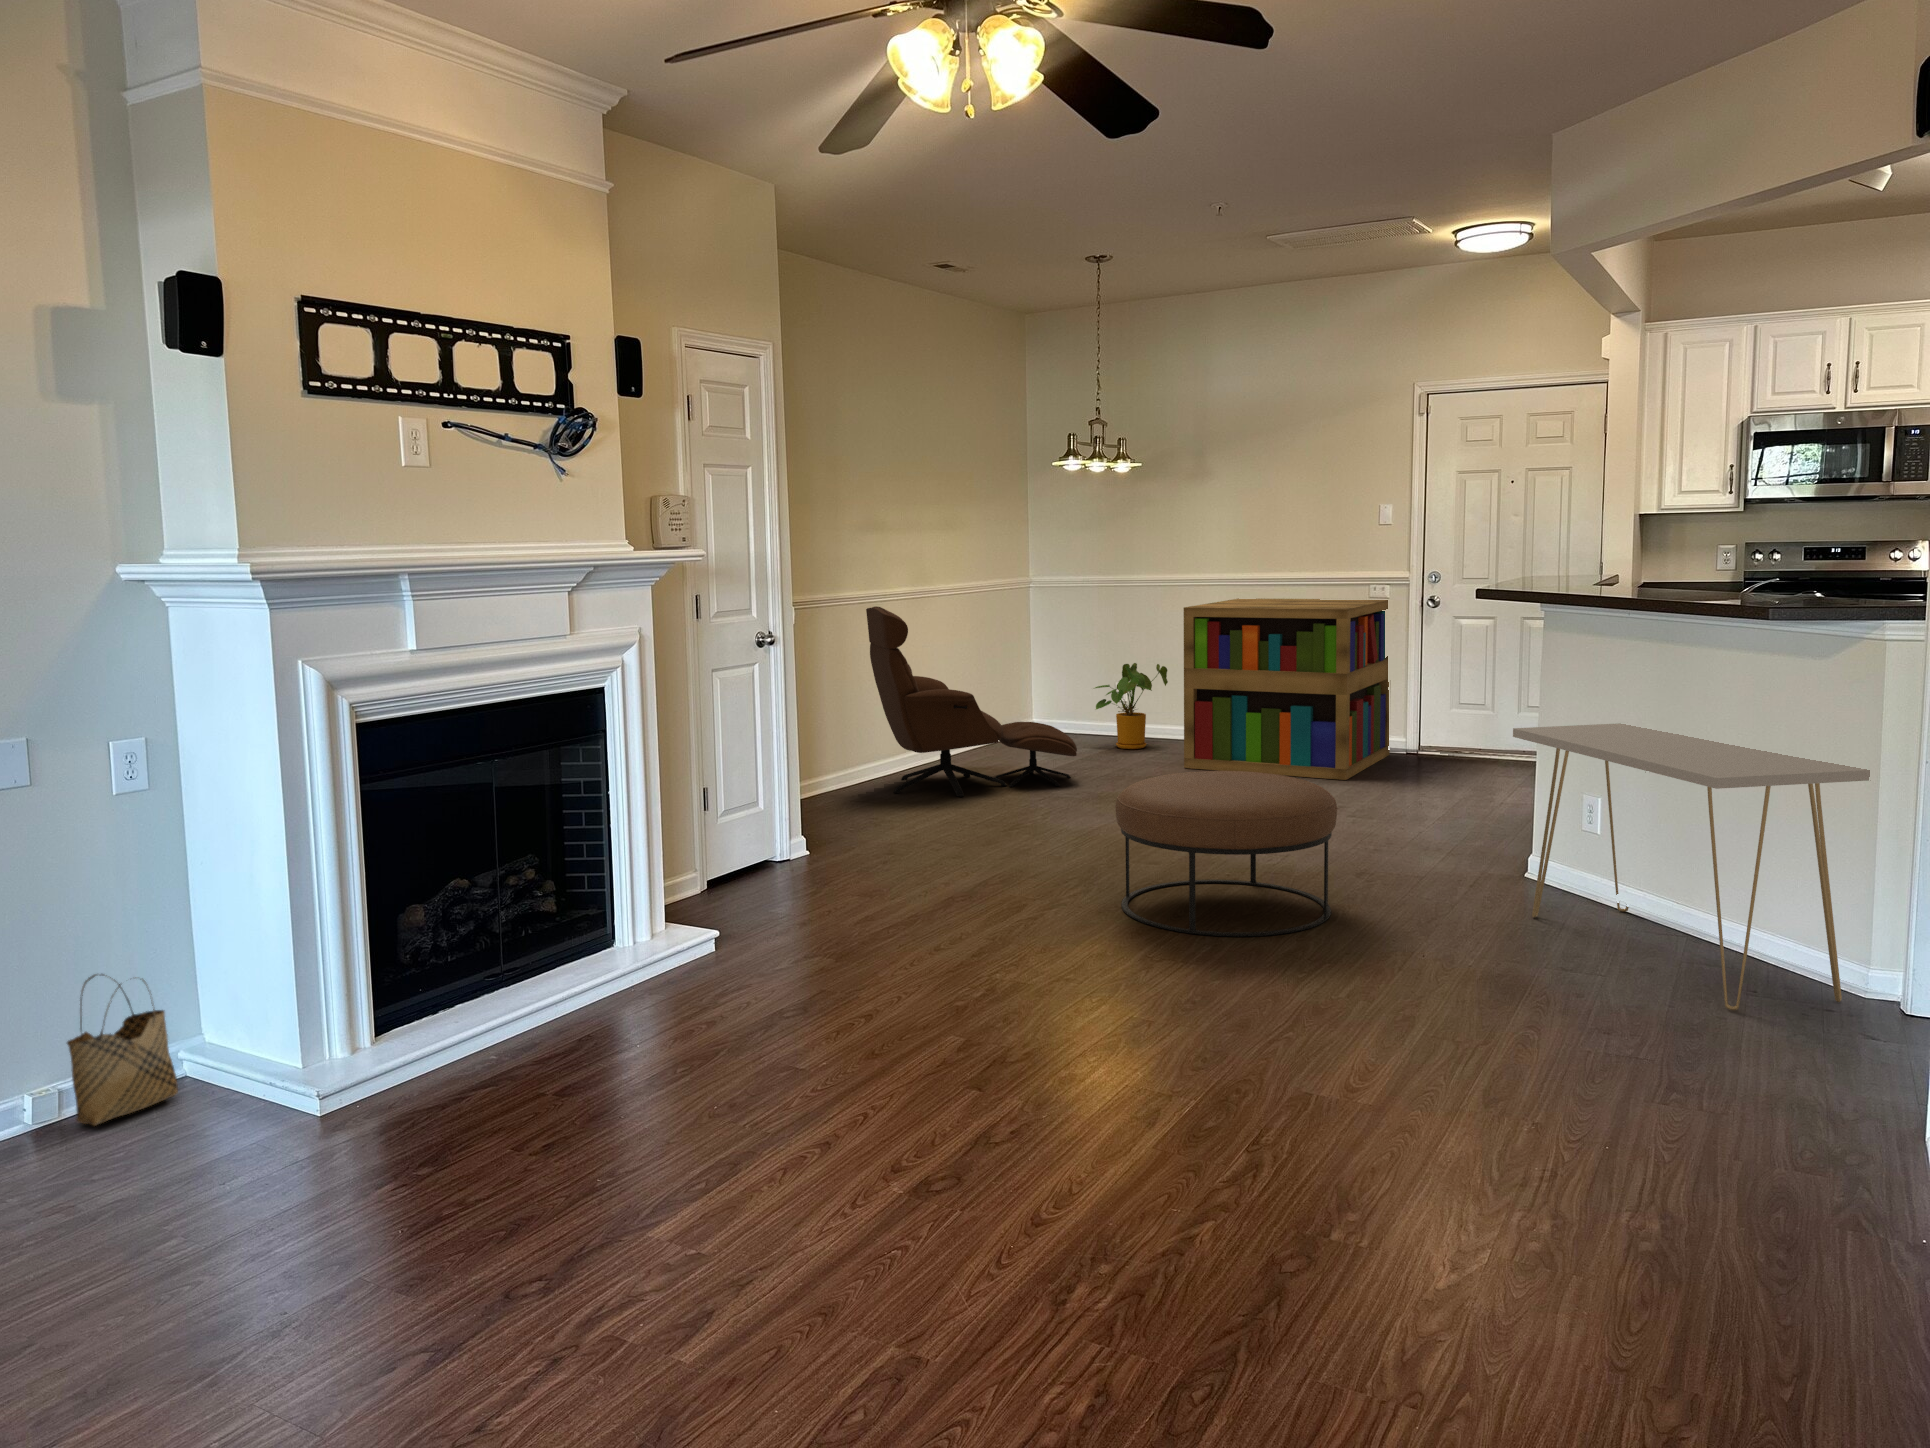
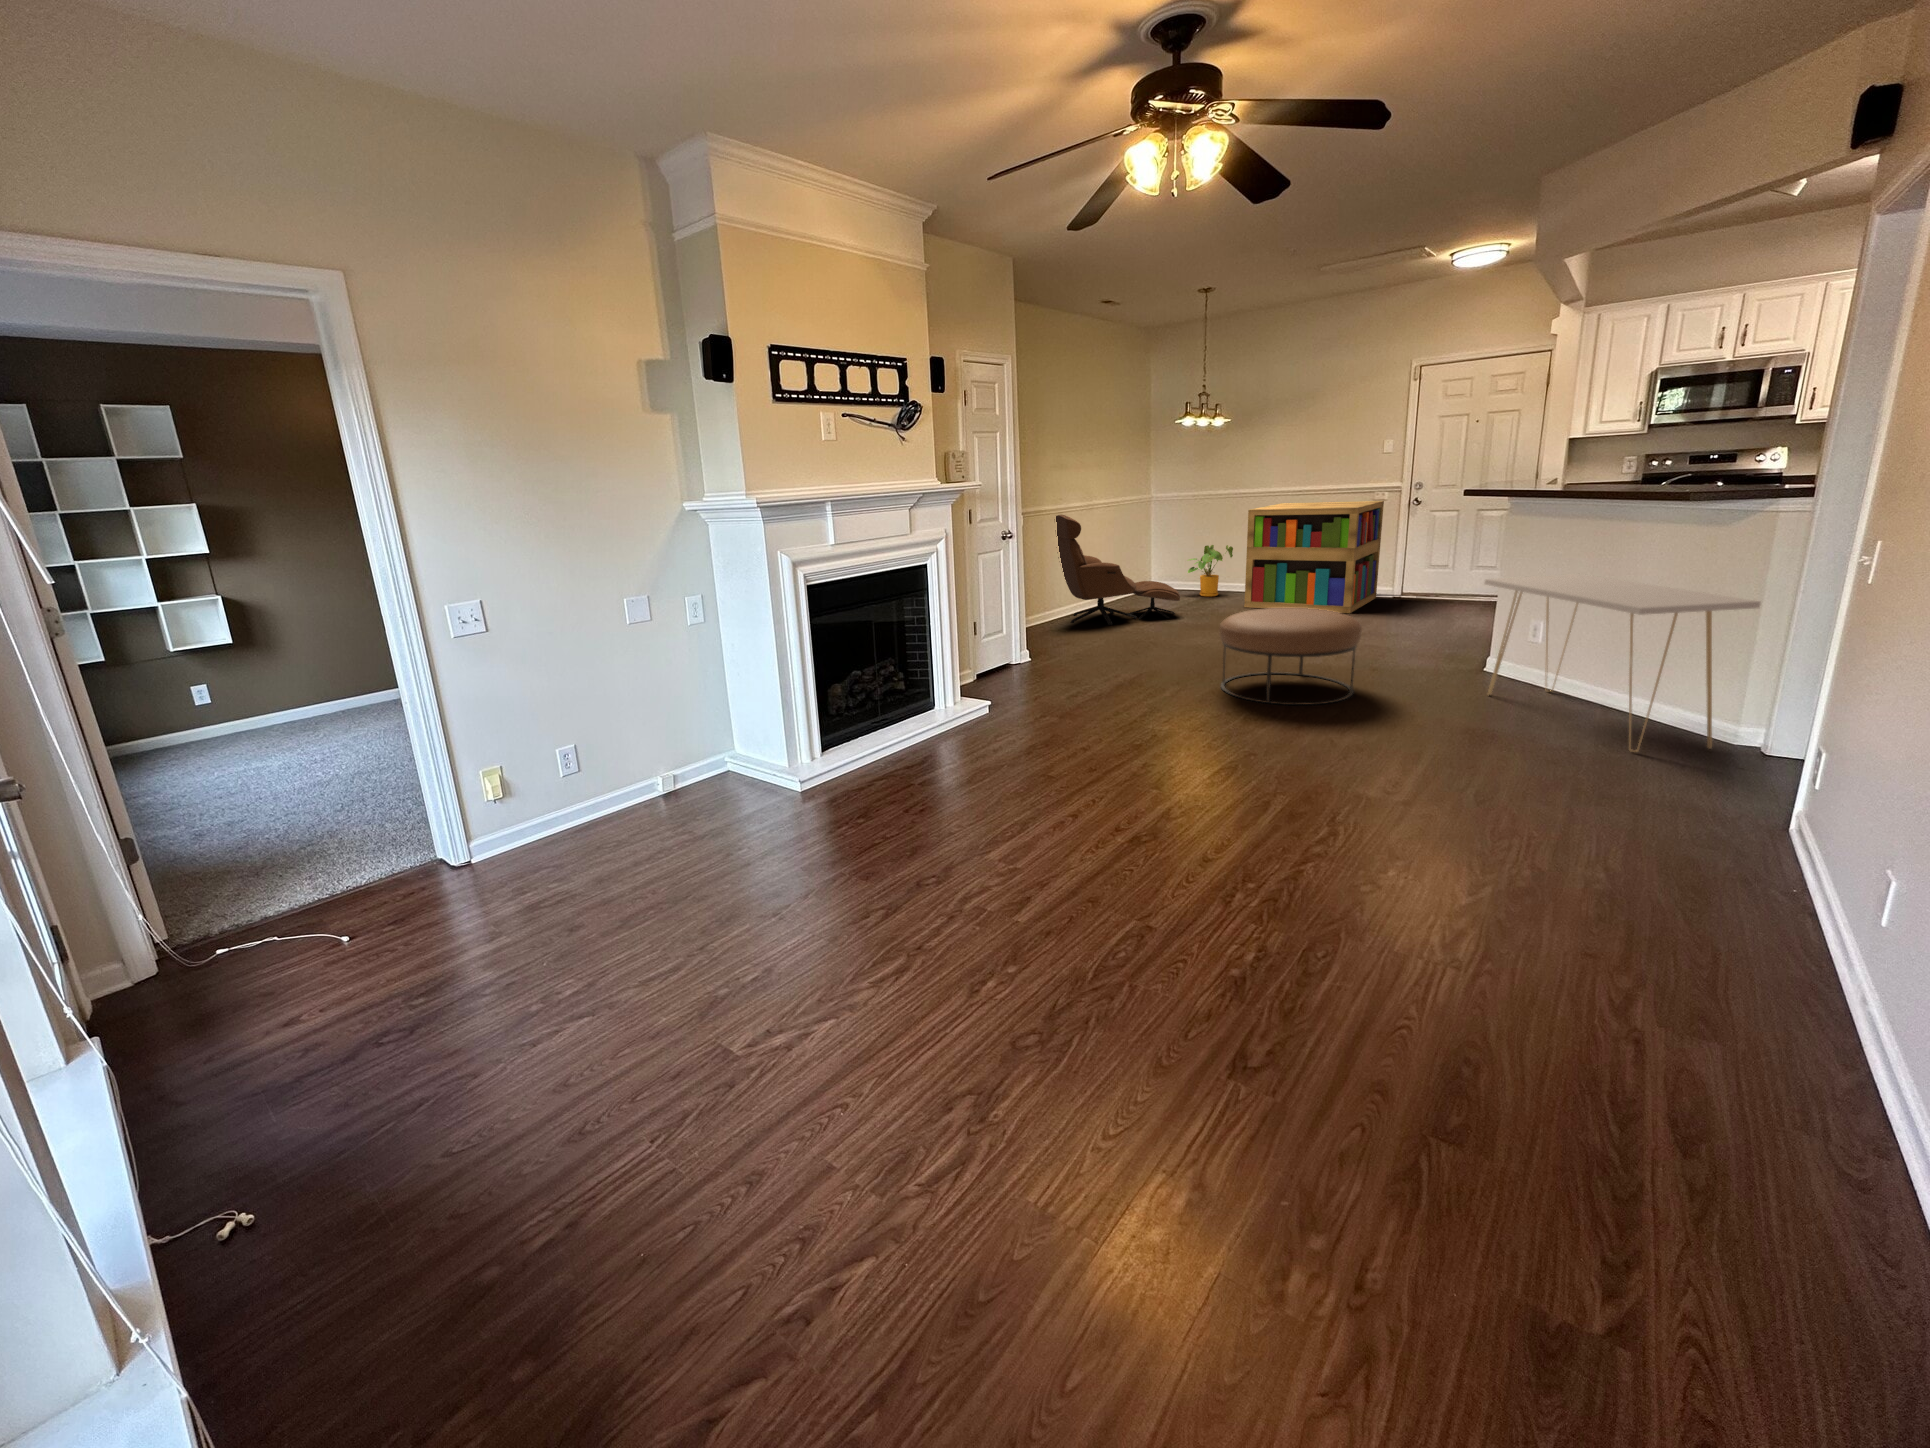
woven basket: present [67,974,178,1125] -> none [676,717,728,793]

